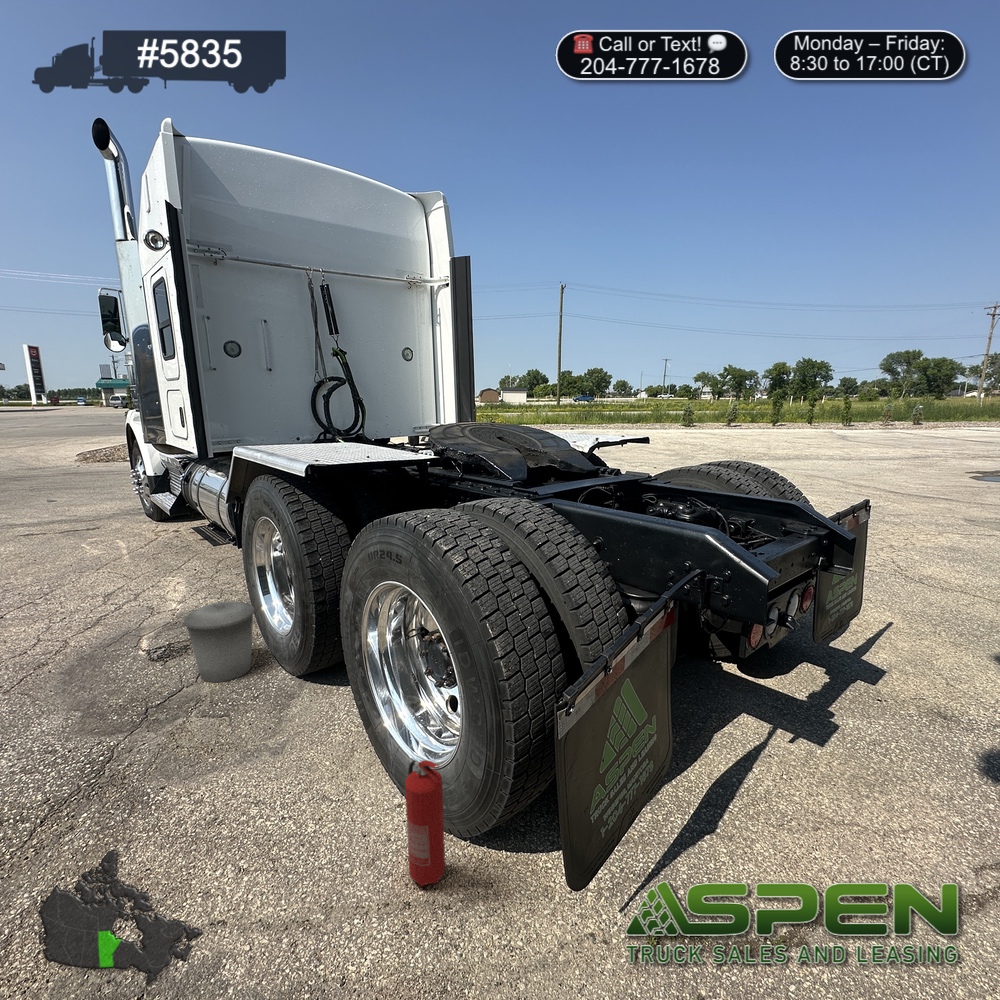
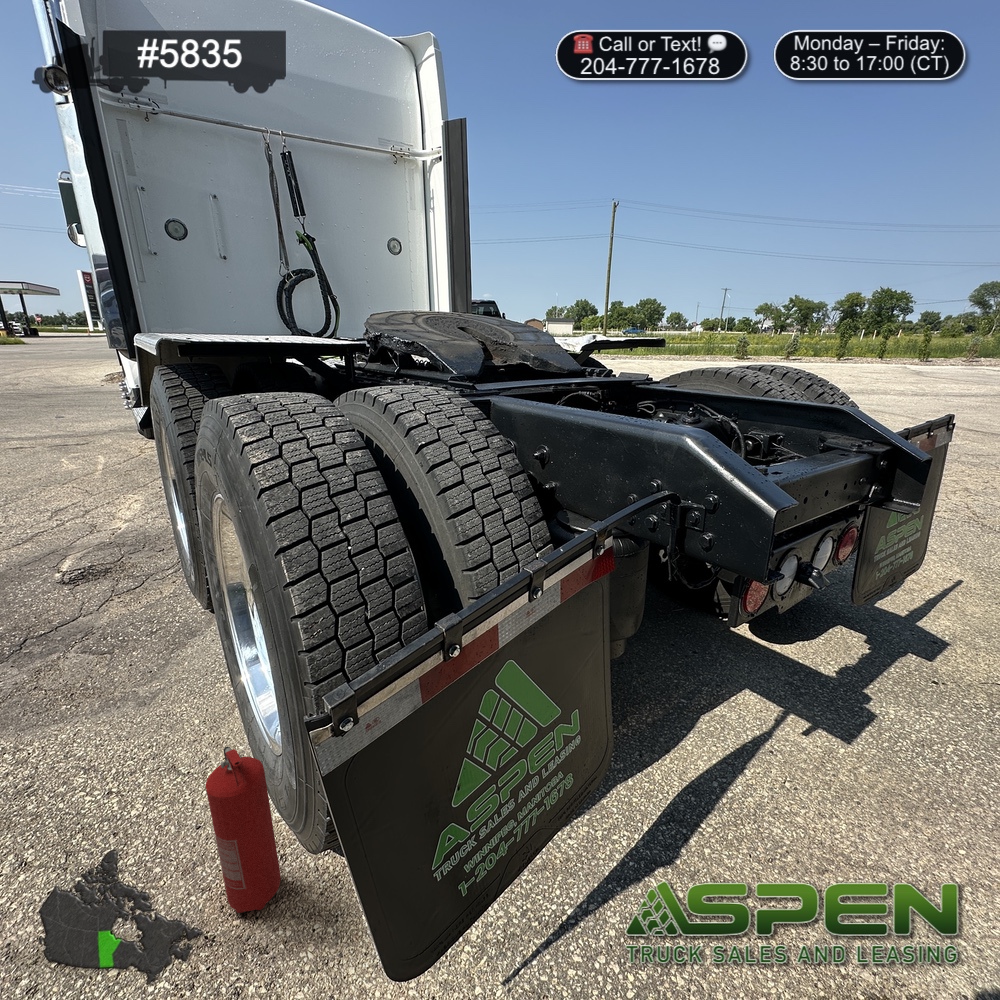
trash can: present [184,601,255,682] -> none [82,520,172,610]

